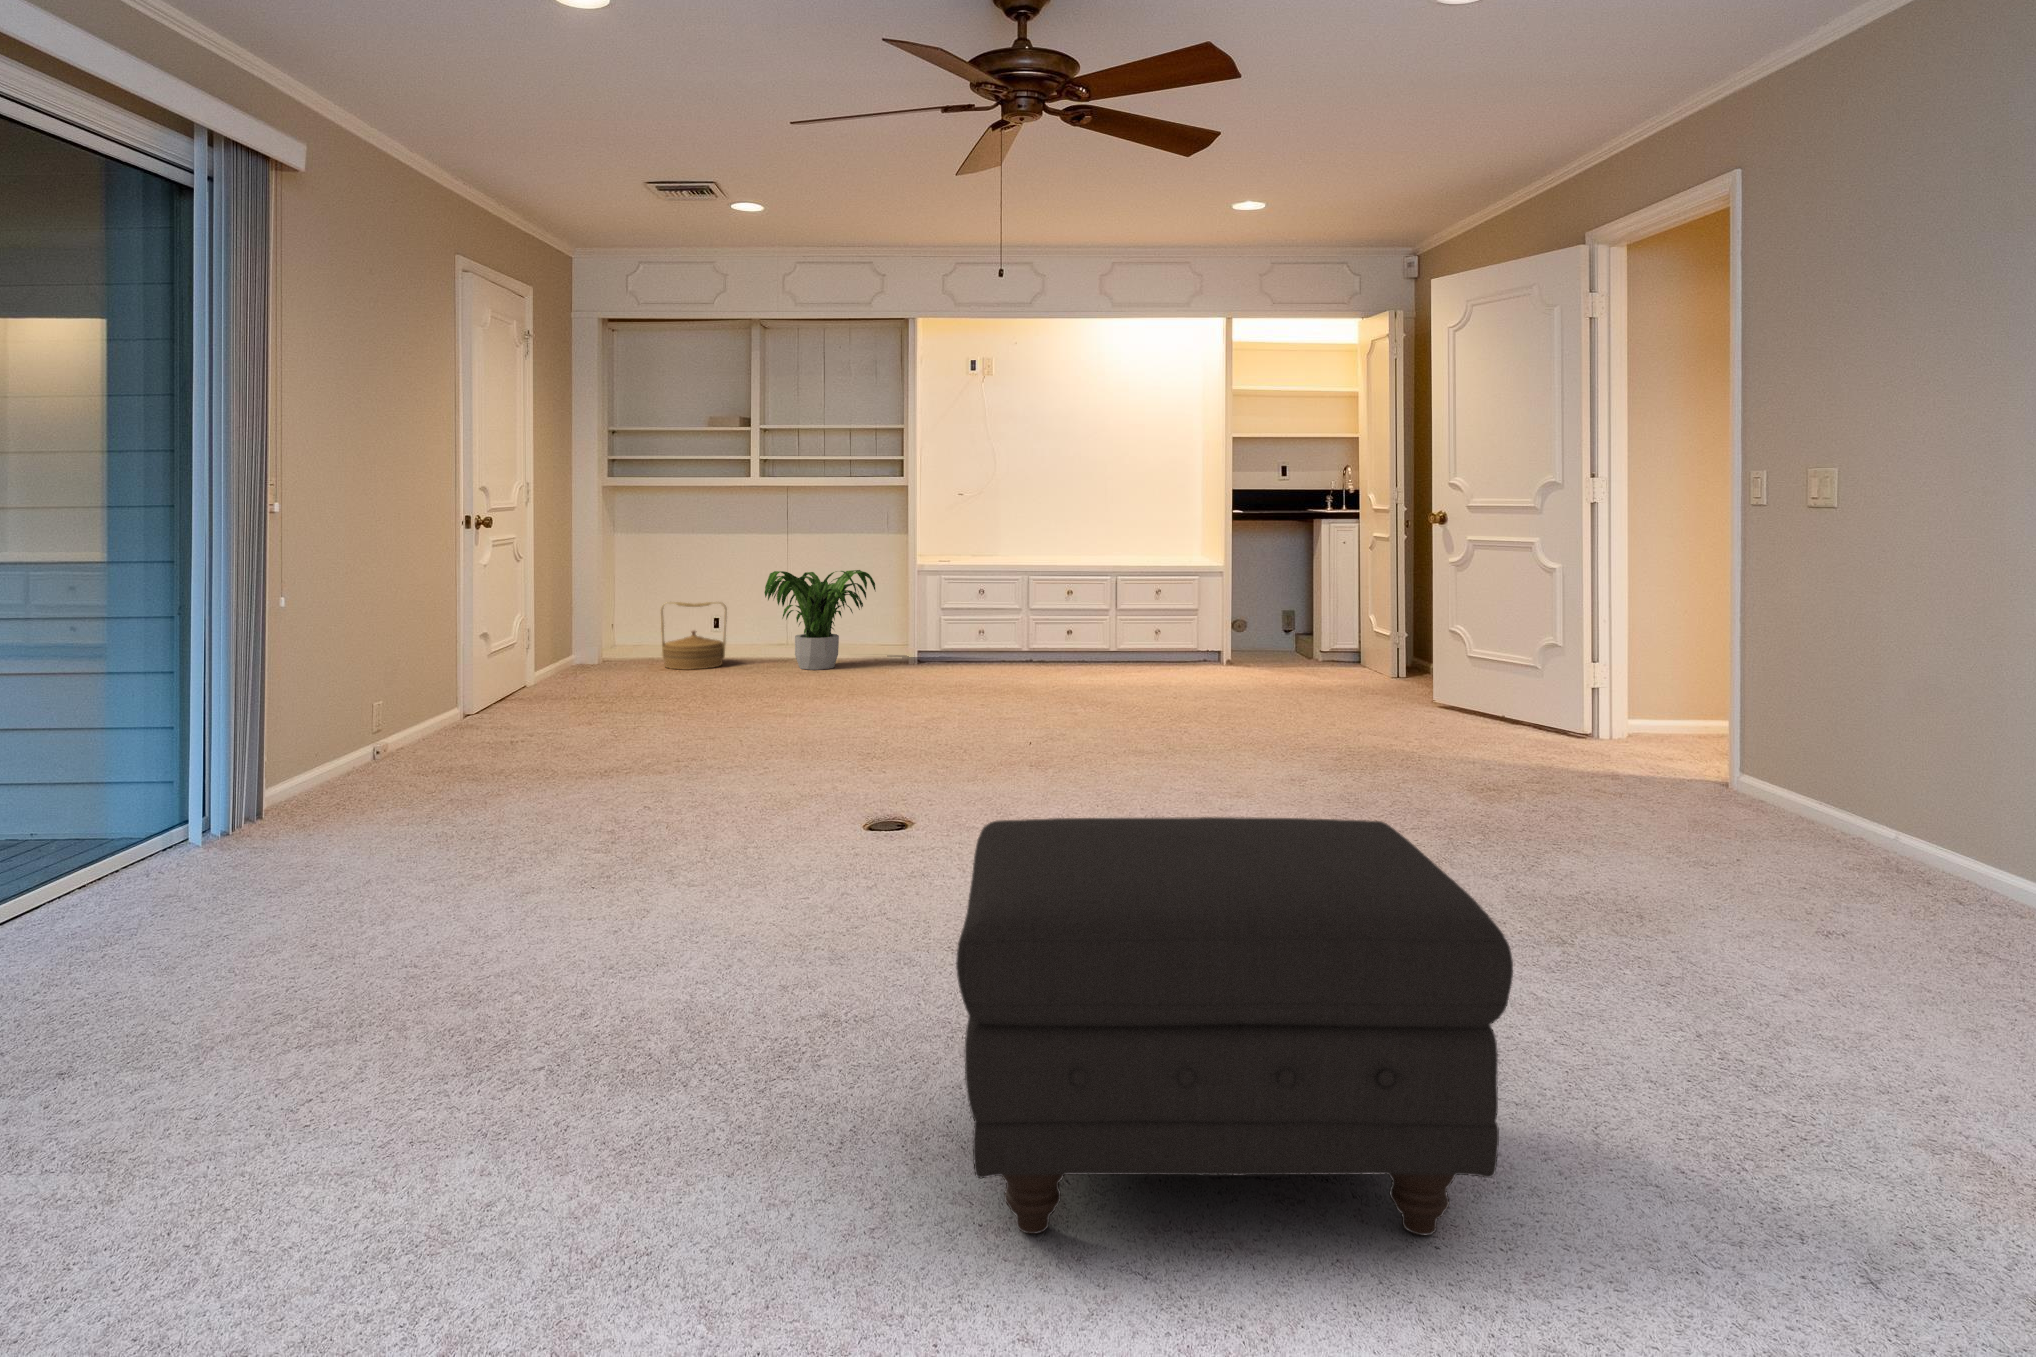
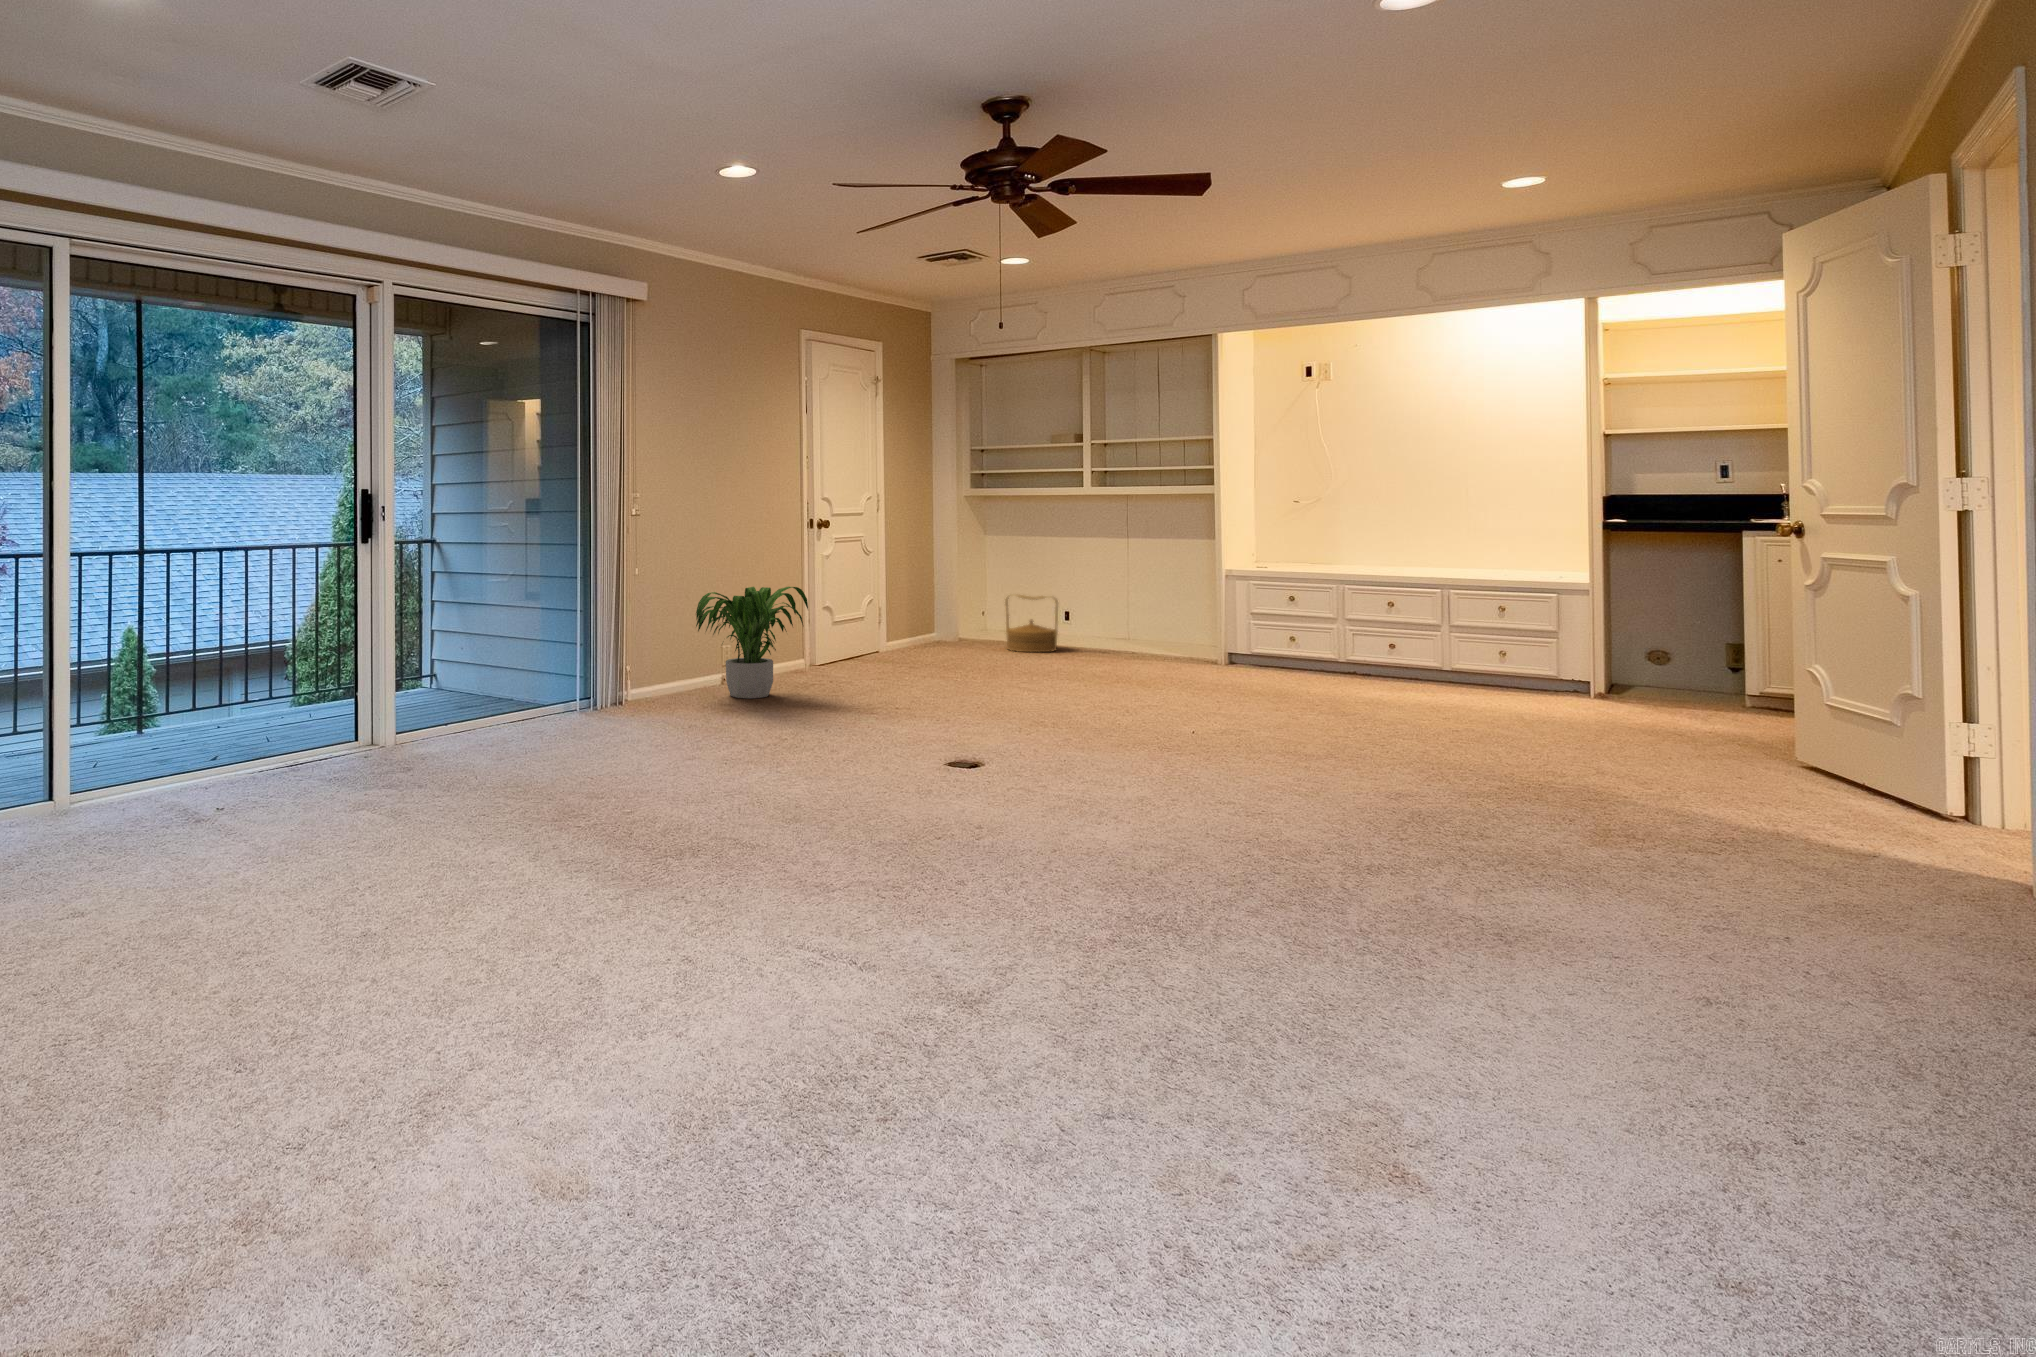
potted plant: present [764,570,875,670] -> present [696,587,808,698]
ottoman: present [956,817,1513,1236] -> none [591,718,991,1018]

